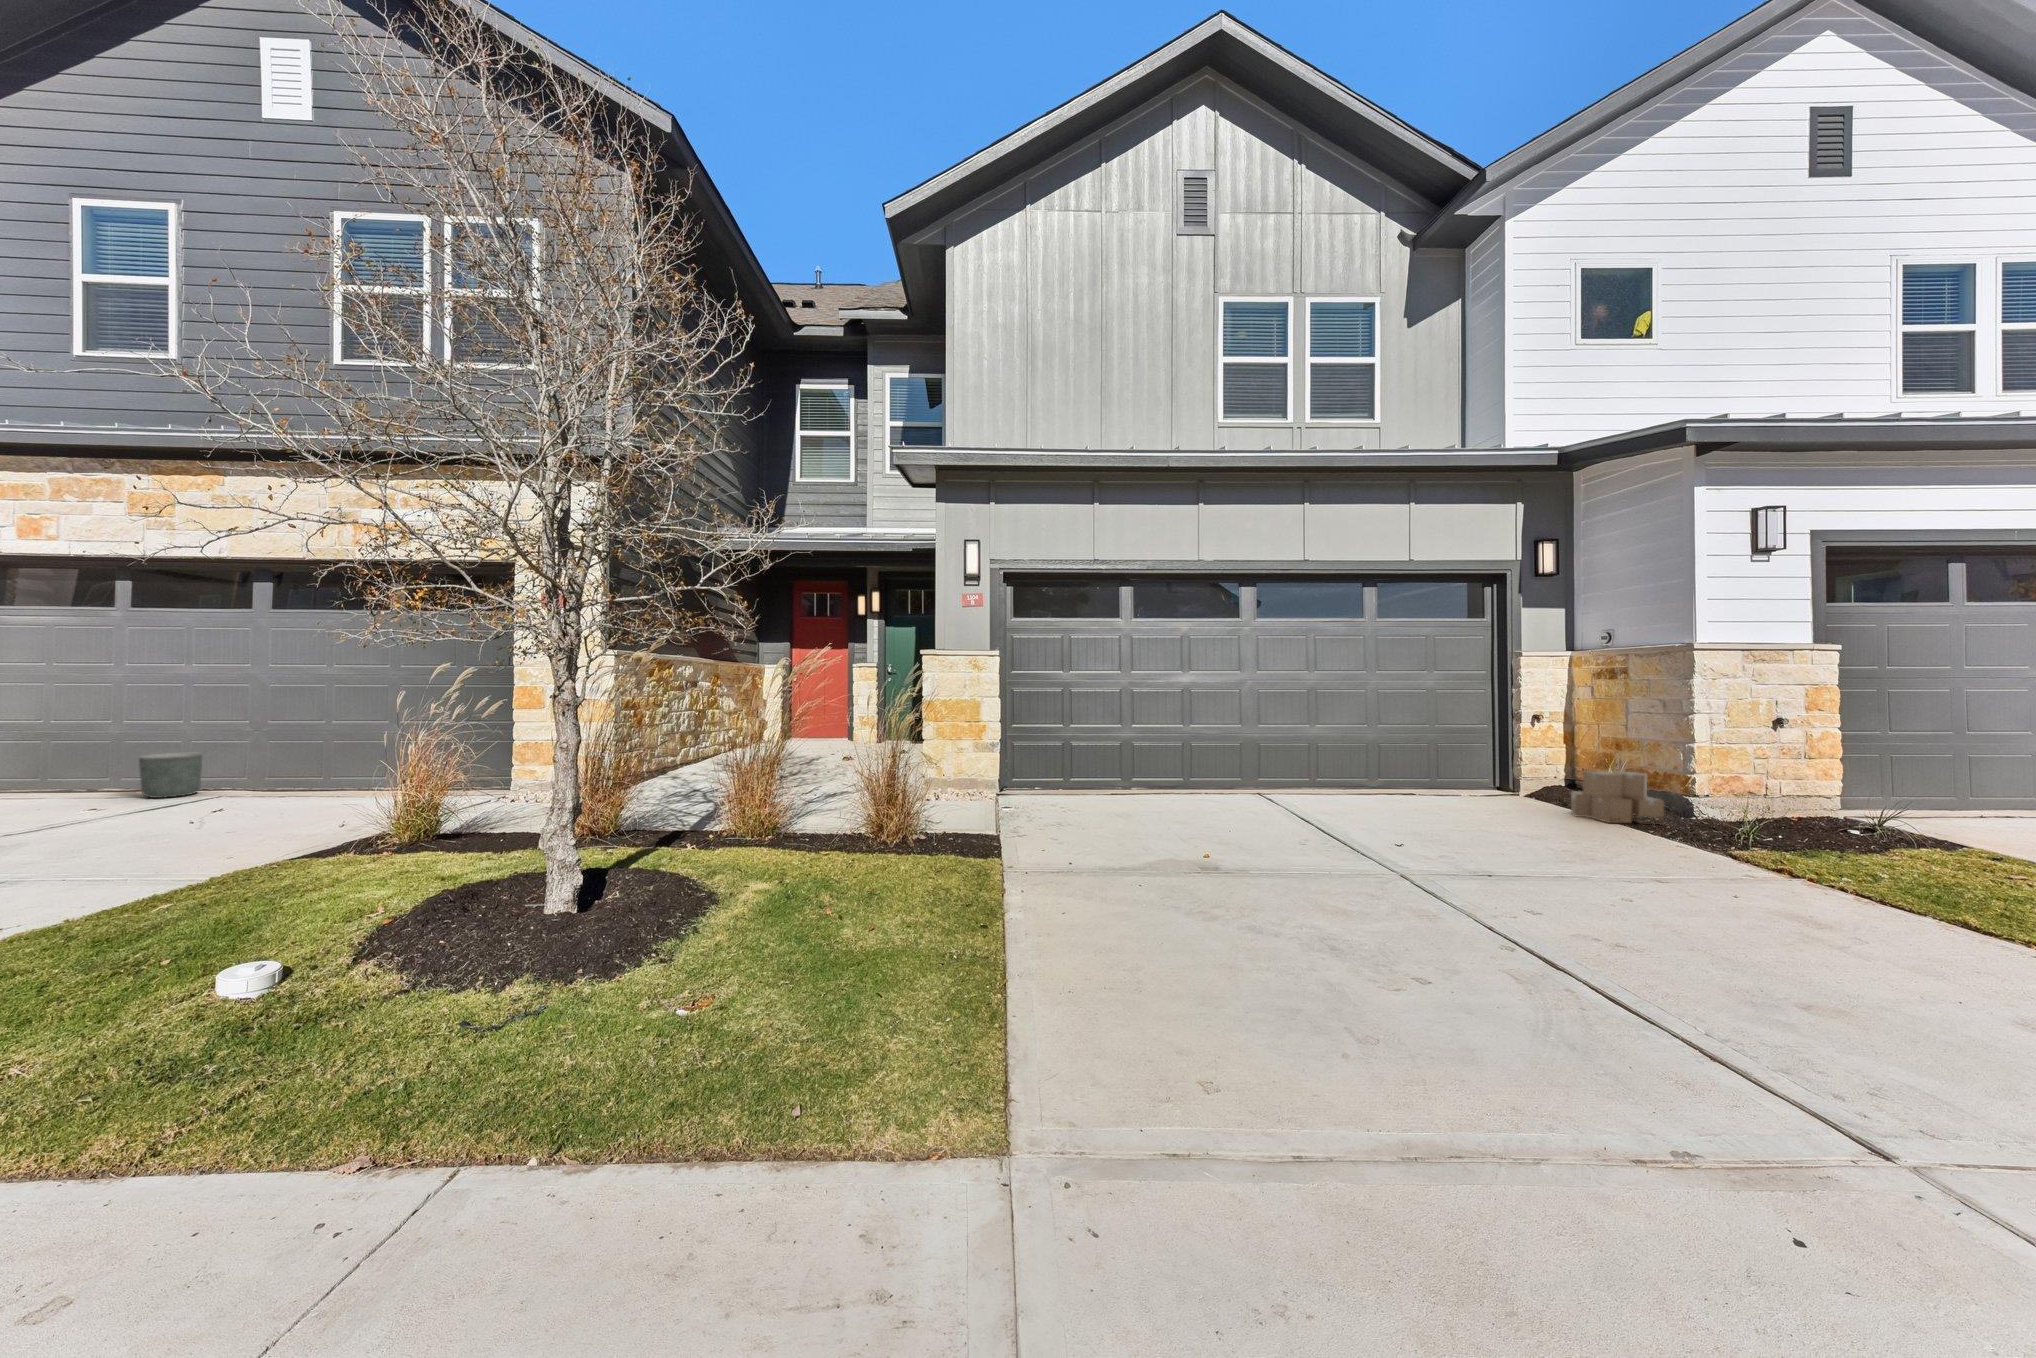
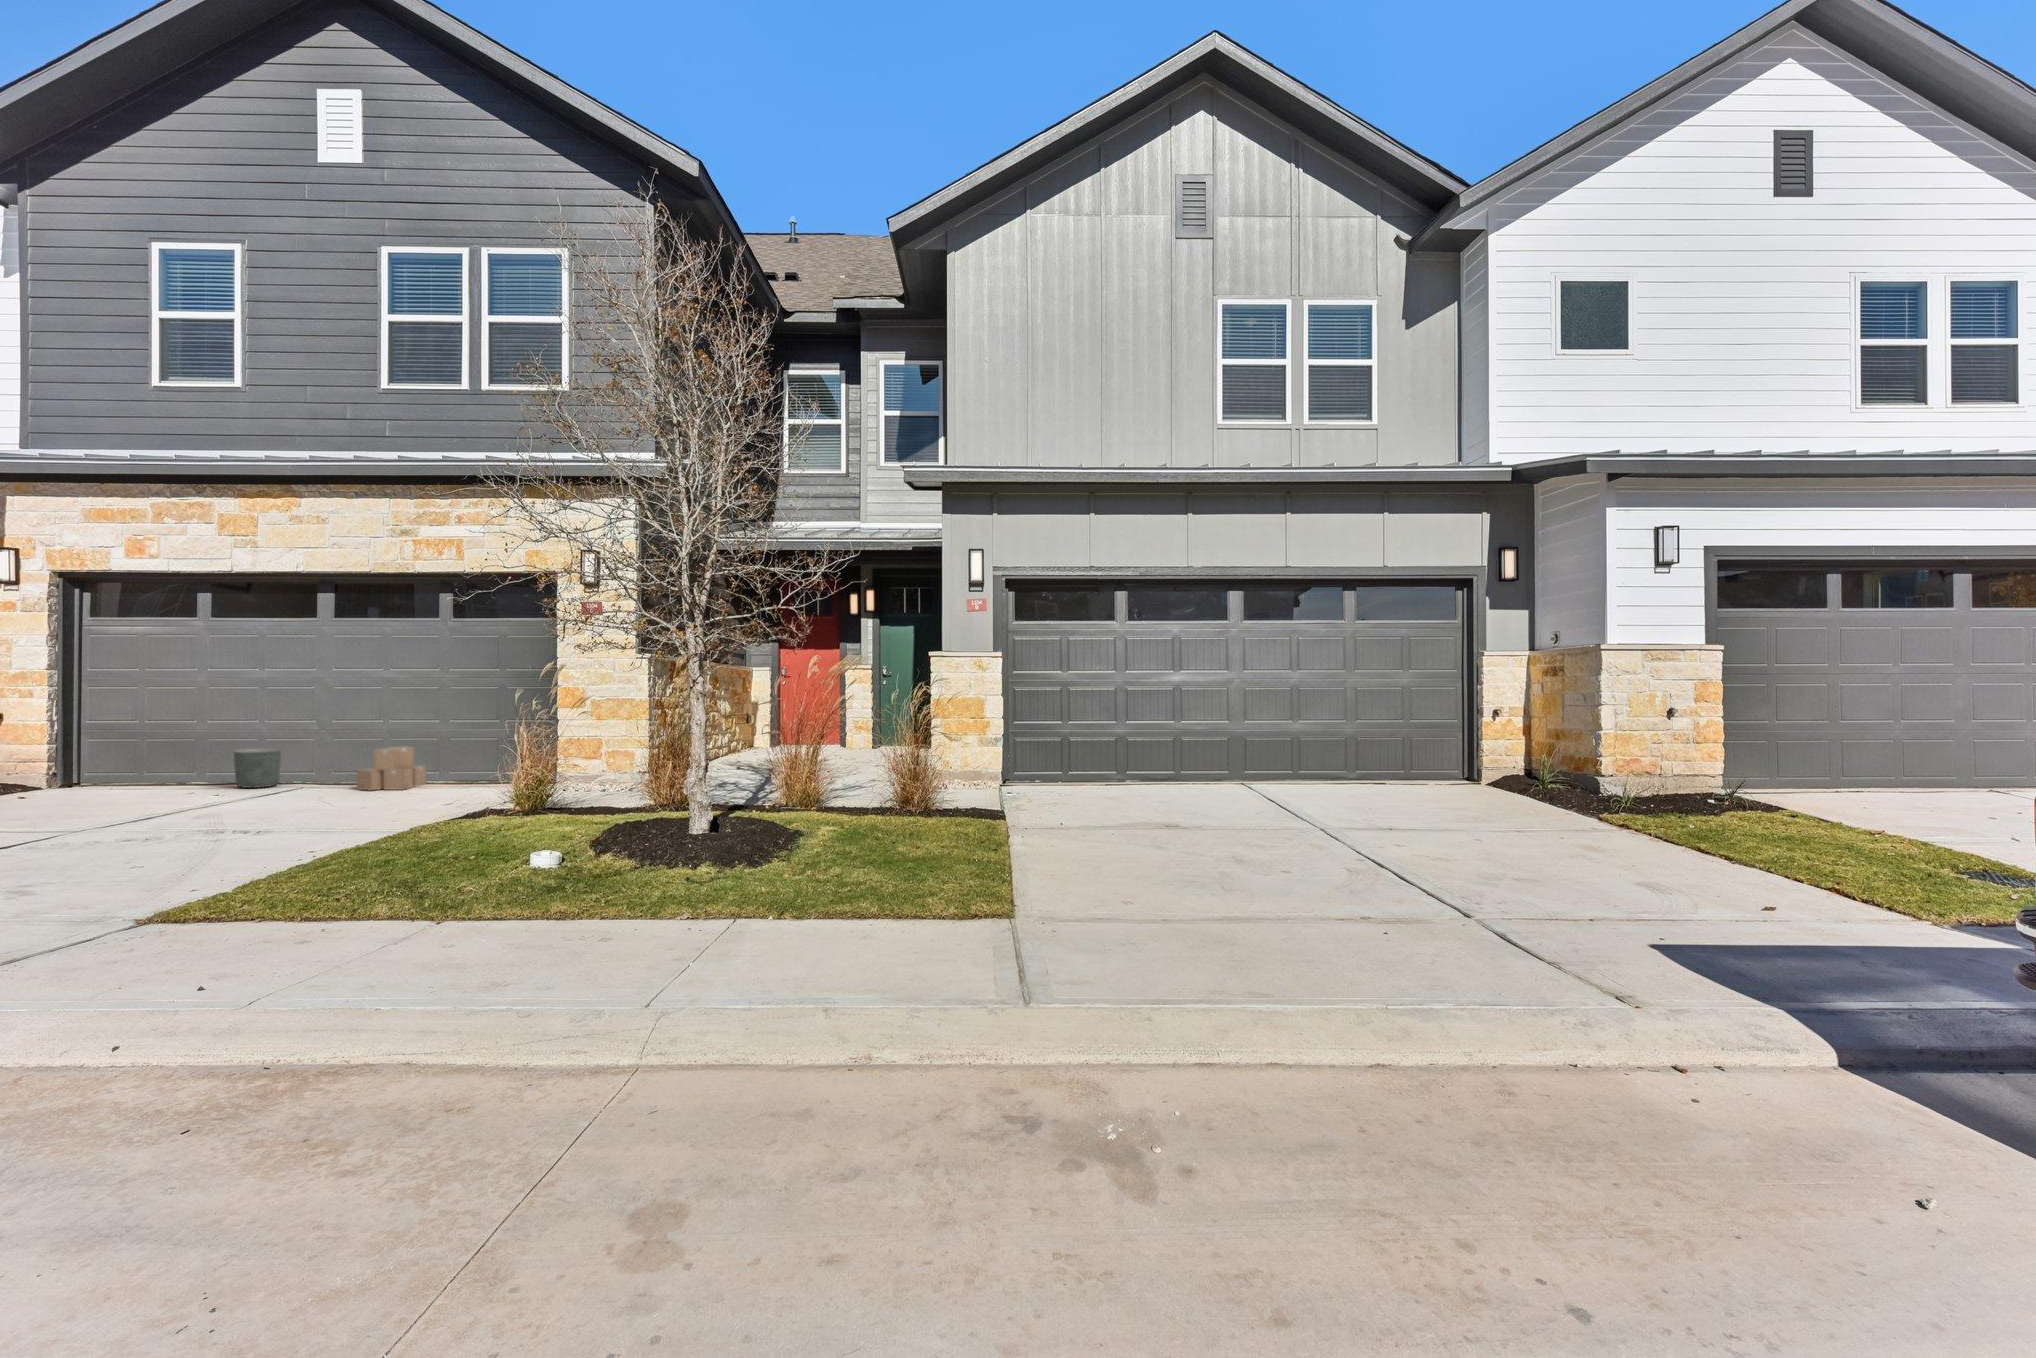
cardboard box: present [1571,771,1664,823] -> present [357,746,426,791]

